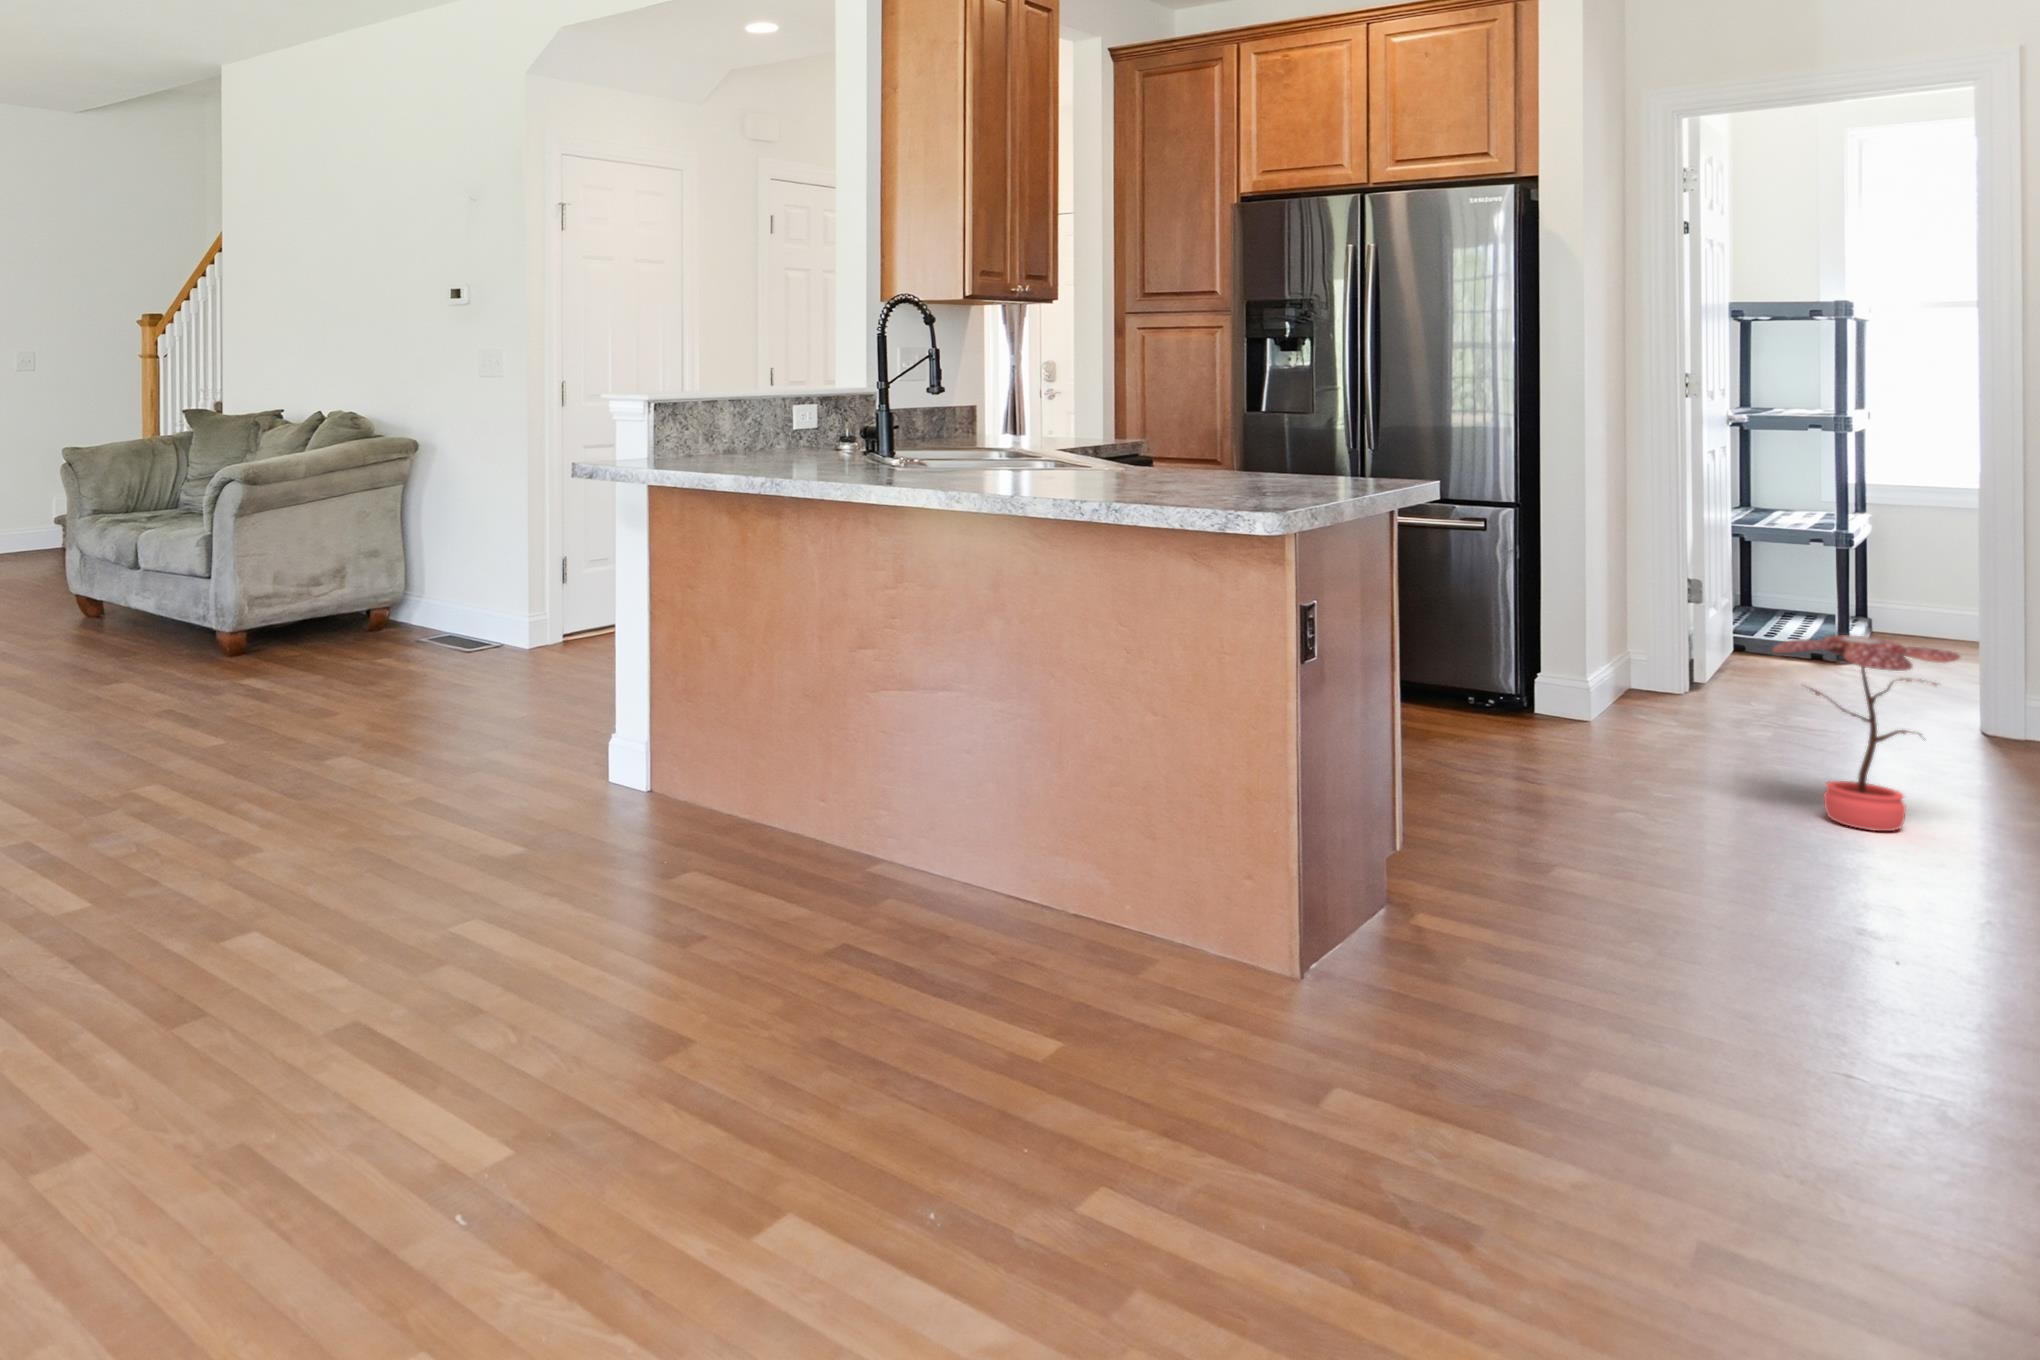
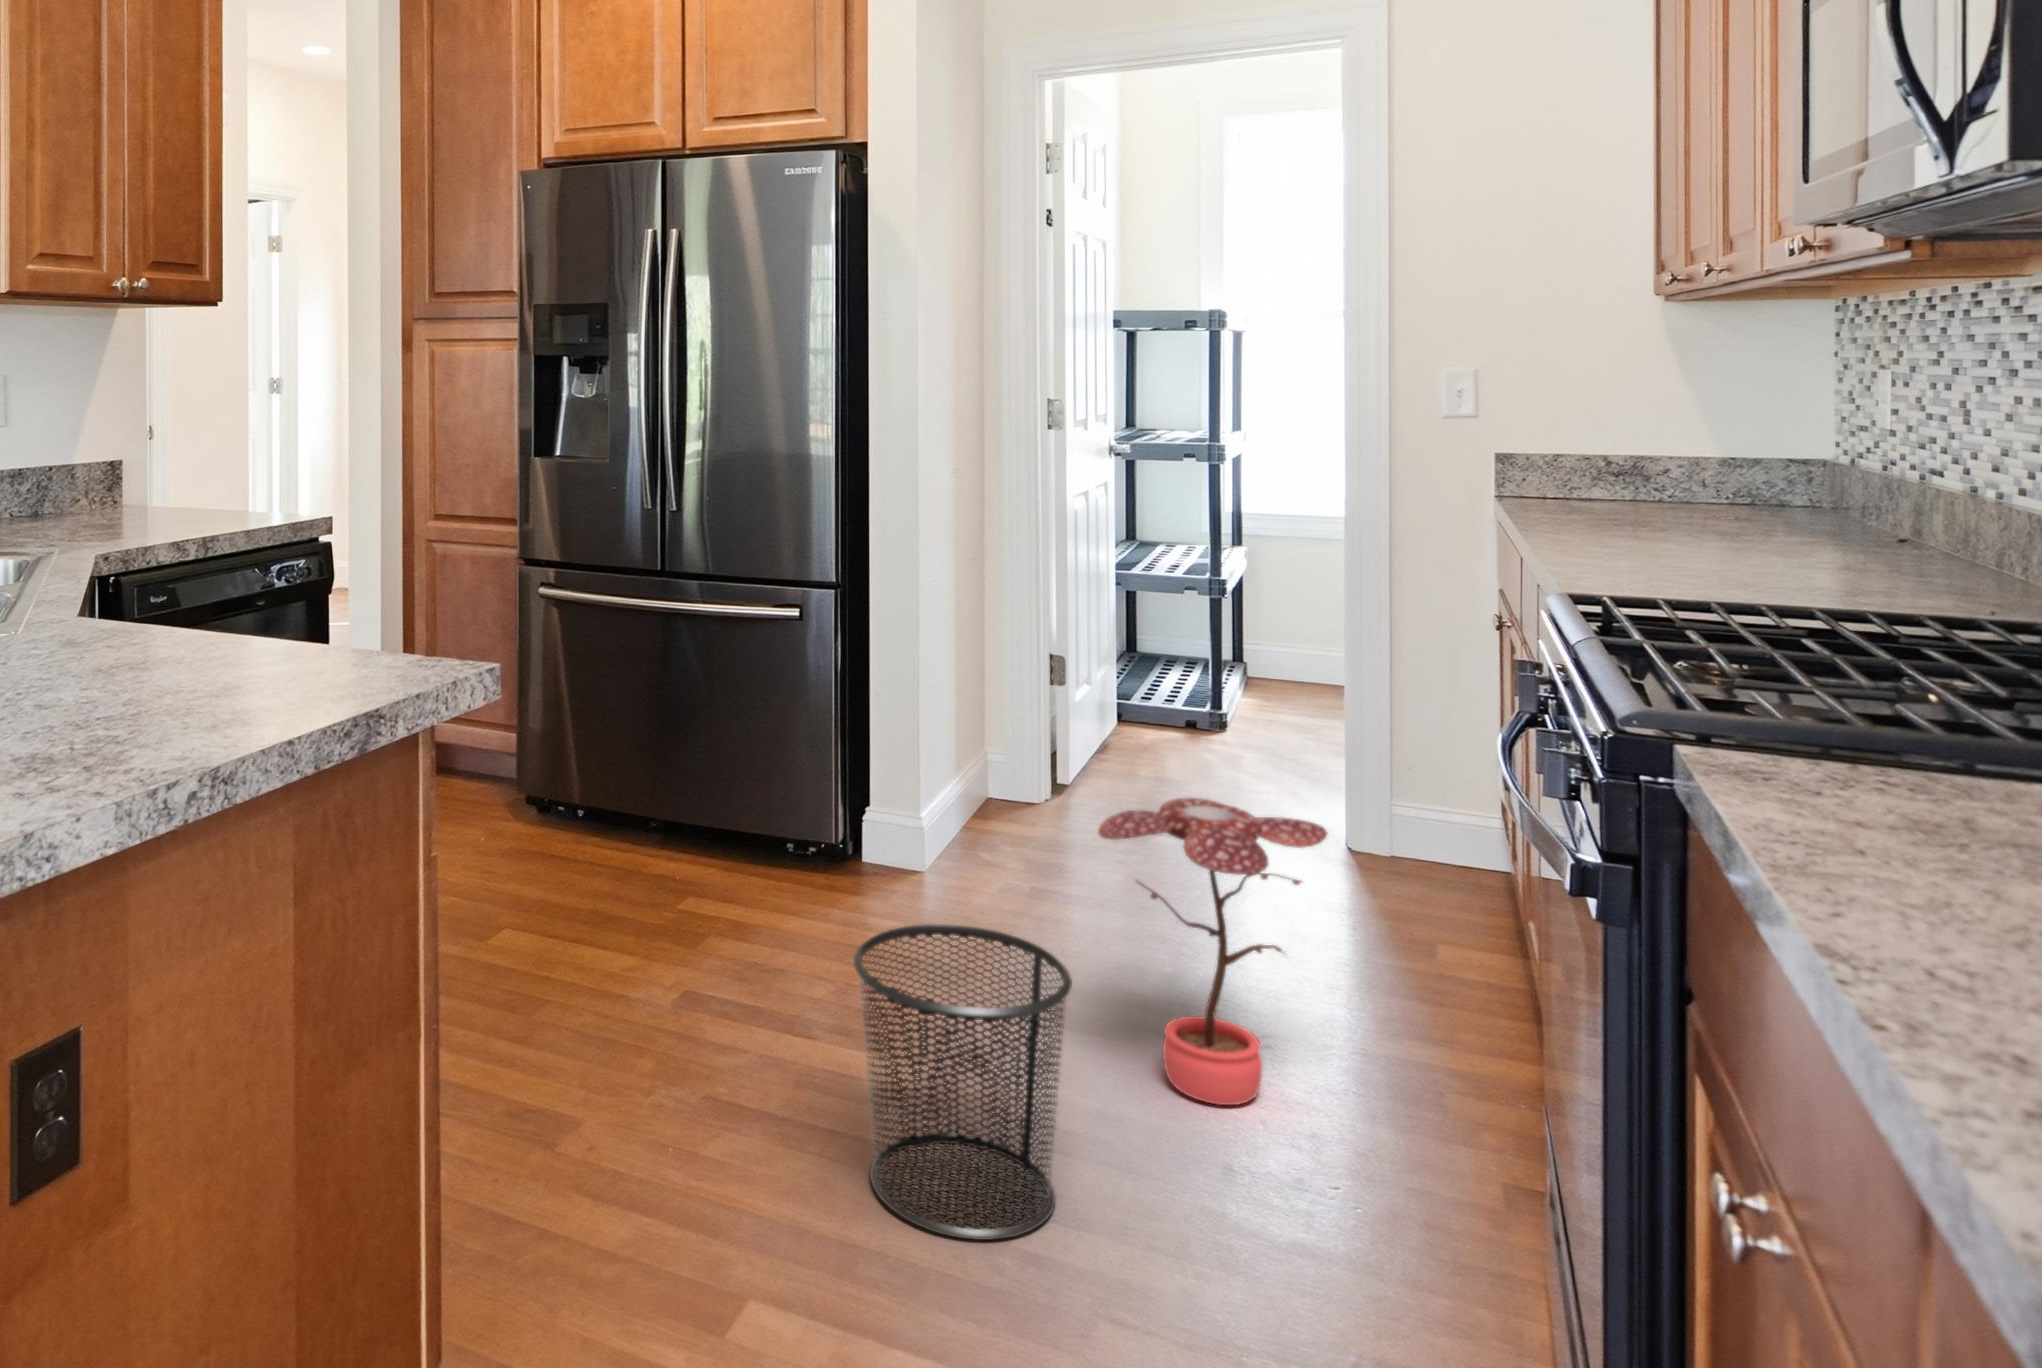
waste bin: none [1603,690,1767,860] -> present [854,924,1072,1240]

